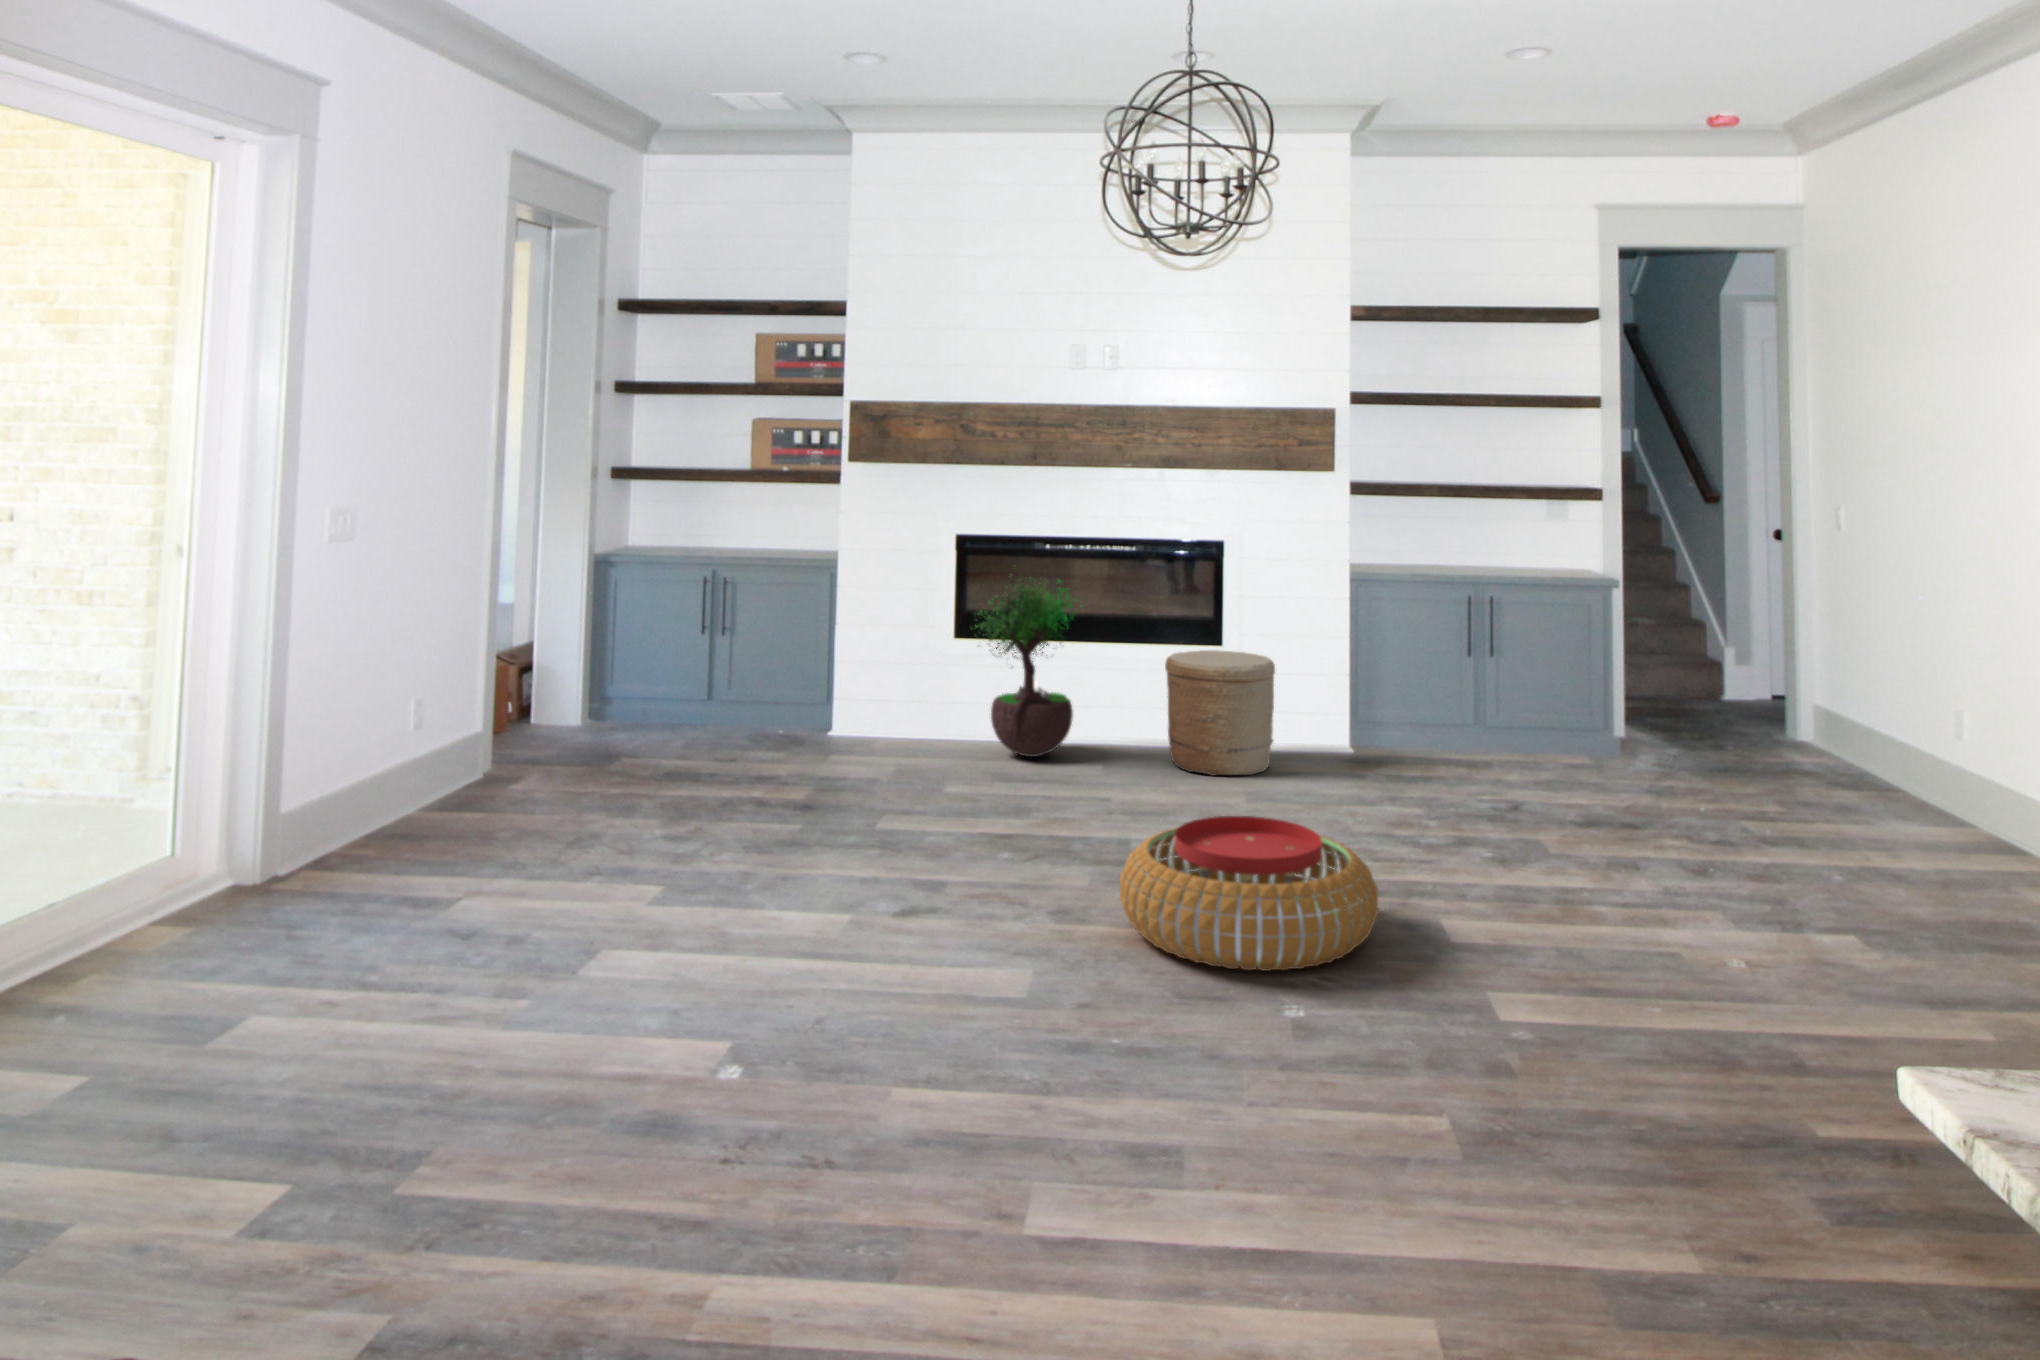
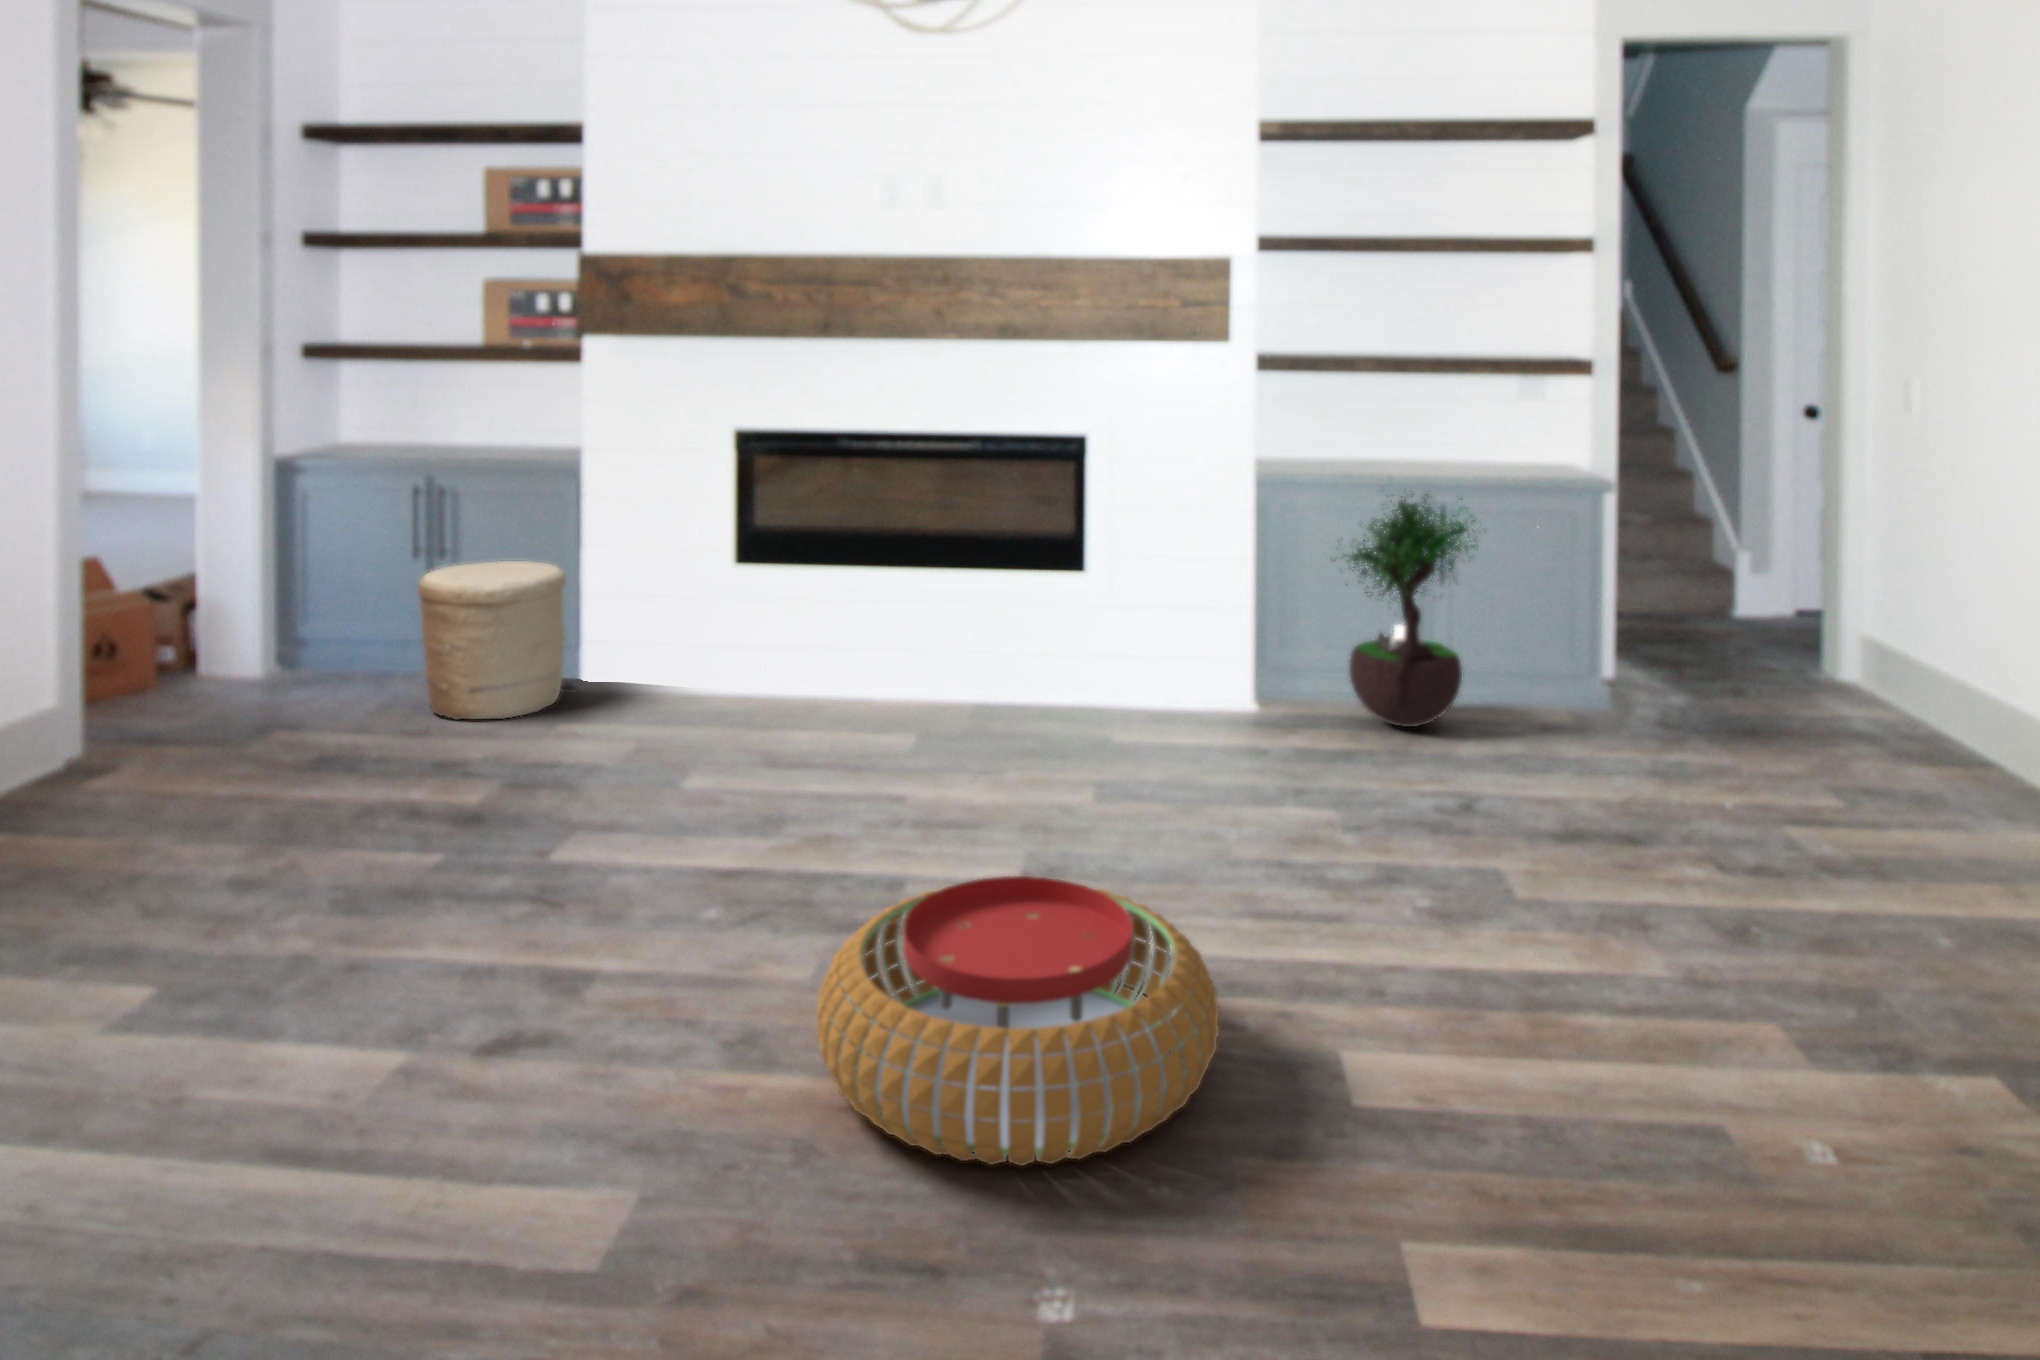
potted tree: present [971,577,1076,757] -> present [1335,494,1481,727]
woven basket: present [1165,650,1275,776] -> present [418,561,566,719]

